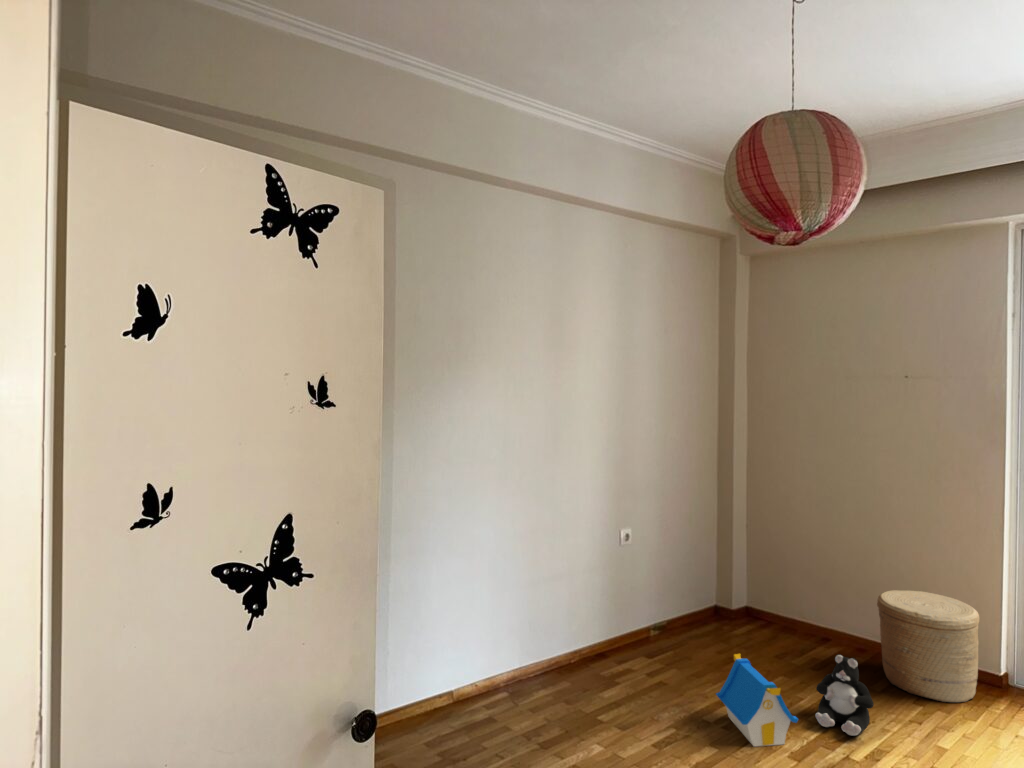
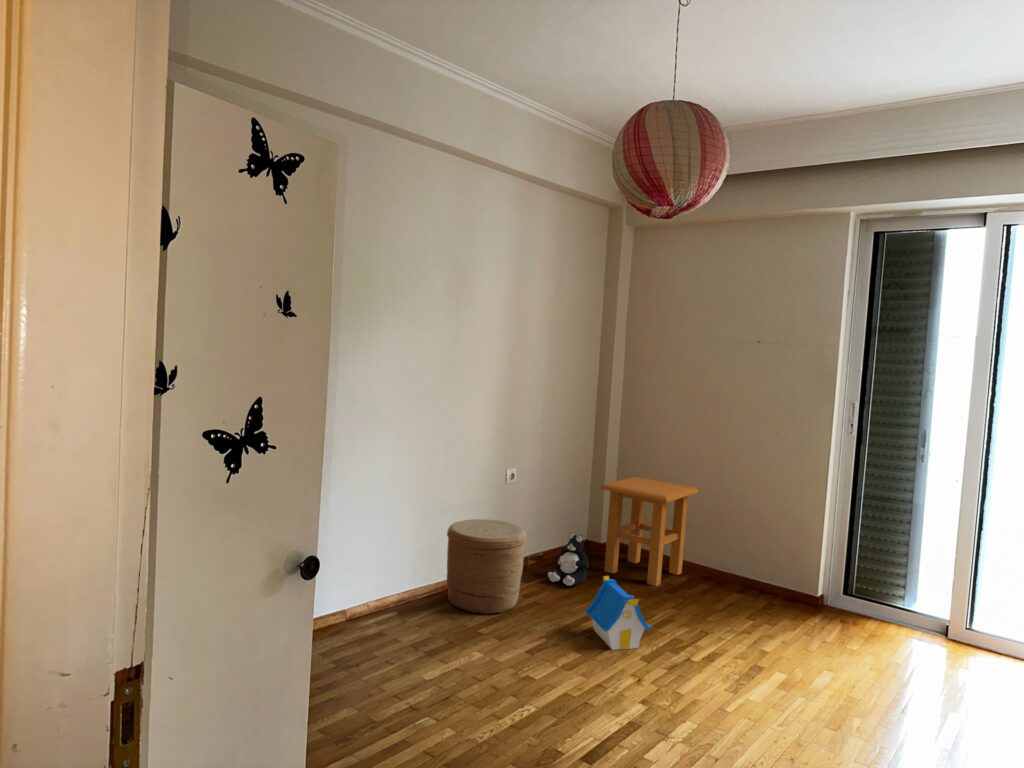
side table: none [718,531,827,655] -> present [601,477,698,586]
woven basket: present [877,590,980,702] -> present [447,519,527,614]
plush toy: present [815,654,874,736] -> present [548,533,589,586]

